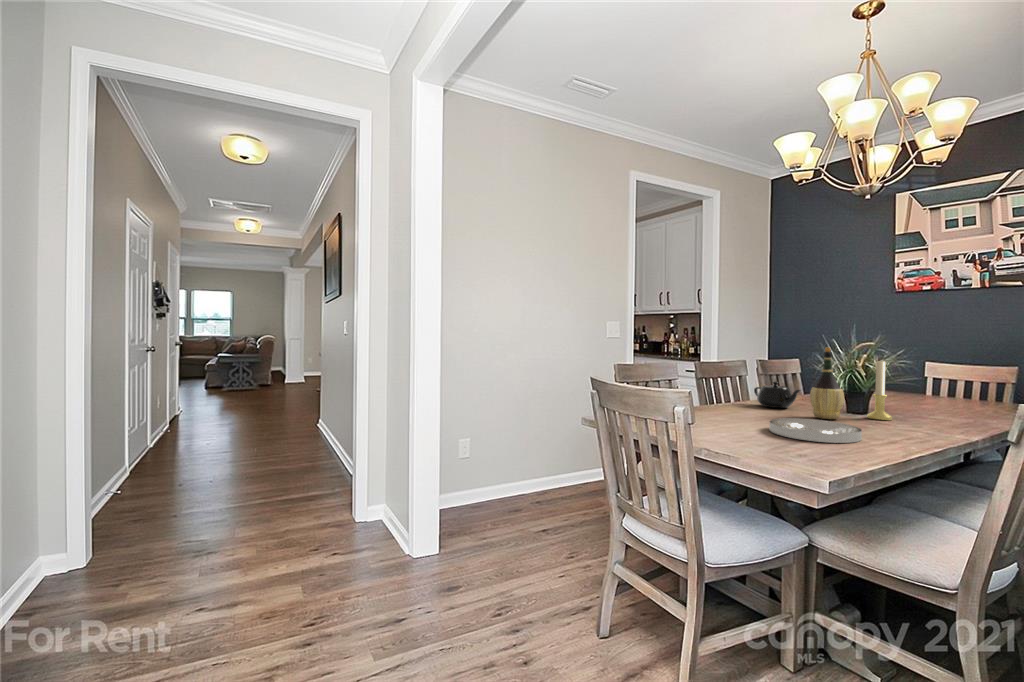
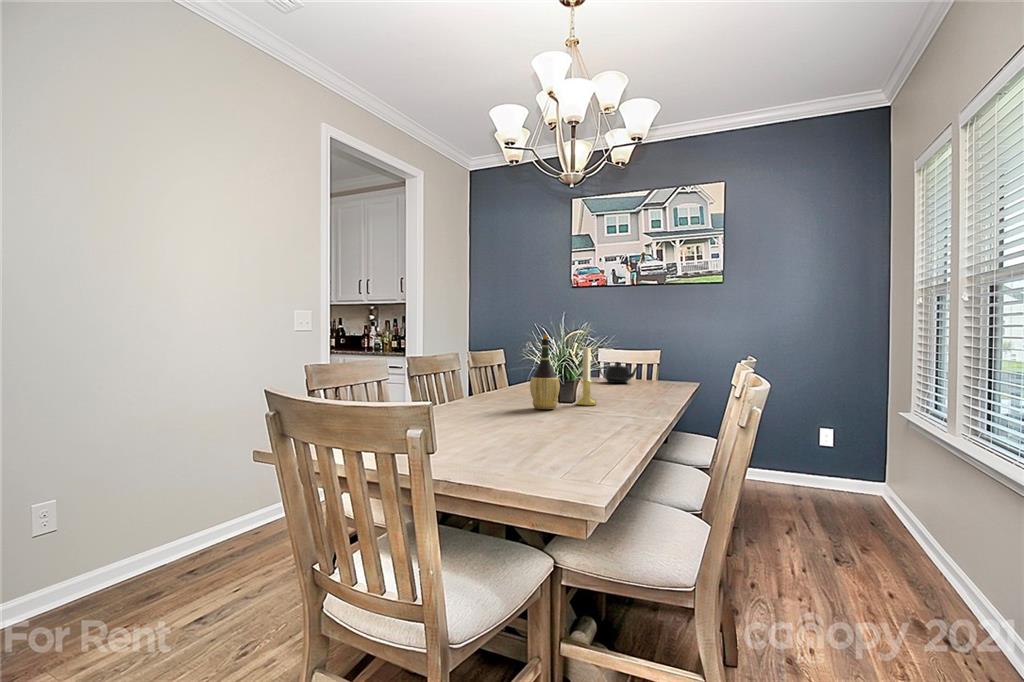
teapot: present [754,382,800,408] -> present [599,362,639,383]
plate: present [769,418,862,443] -> none [500,411,586,436]

